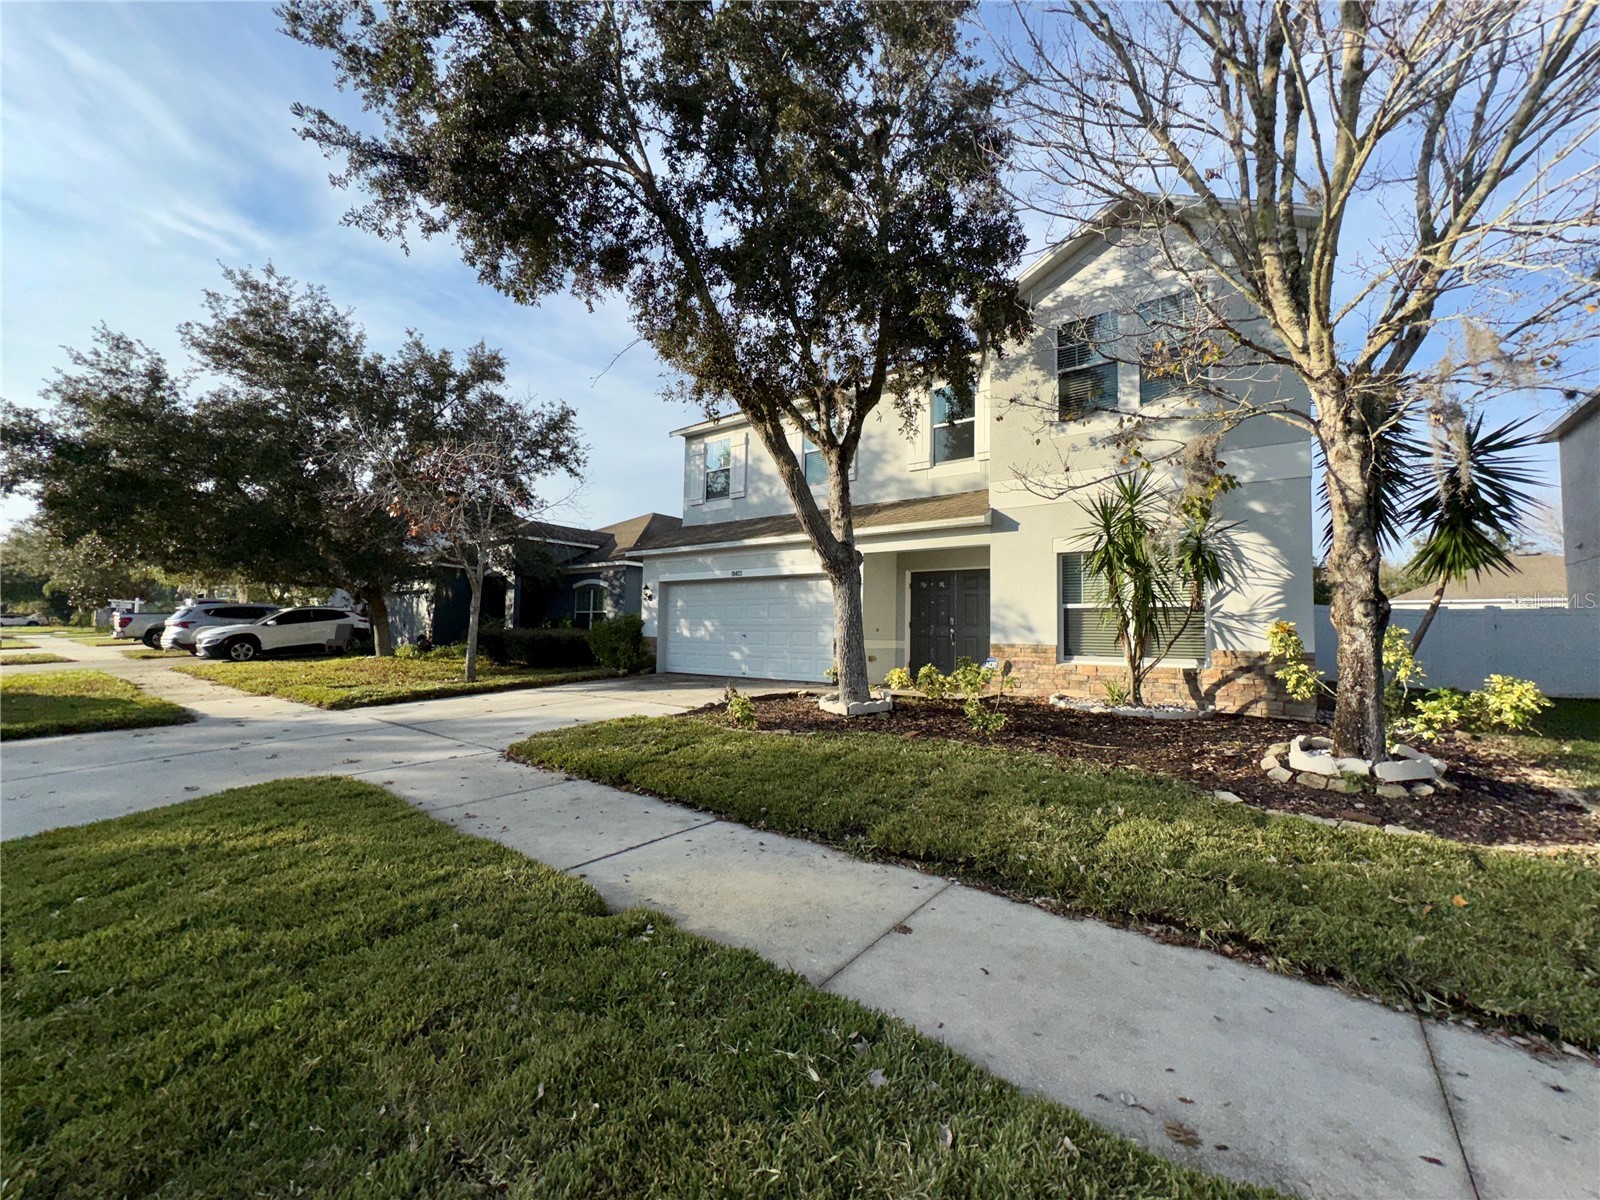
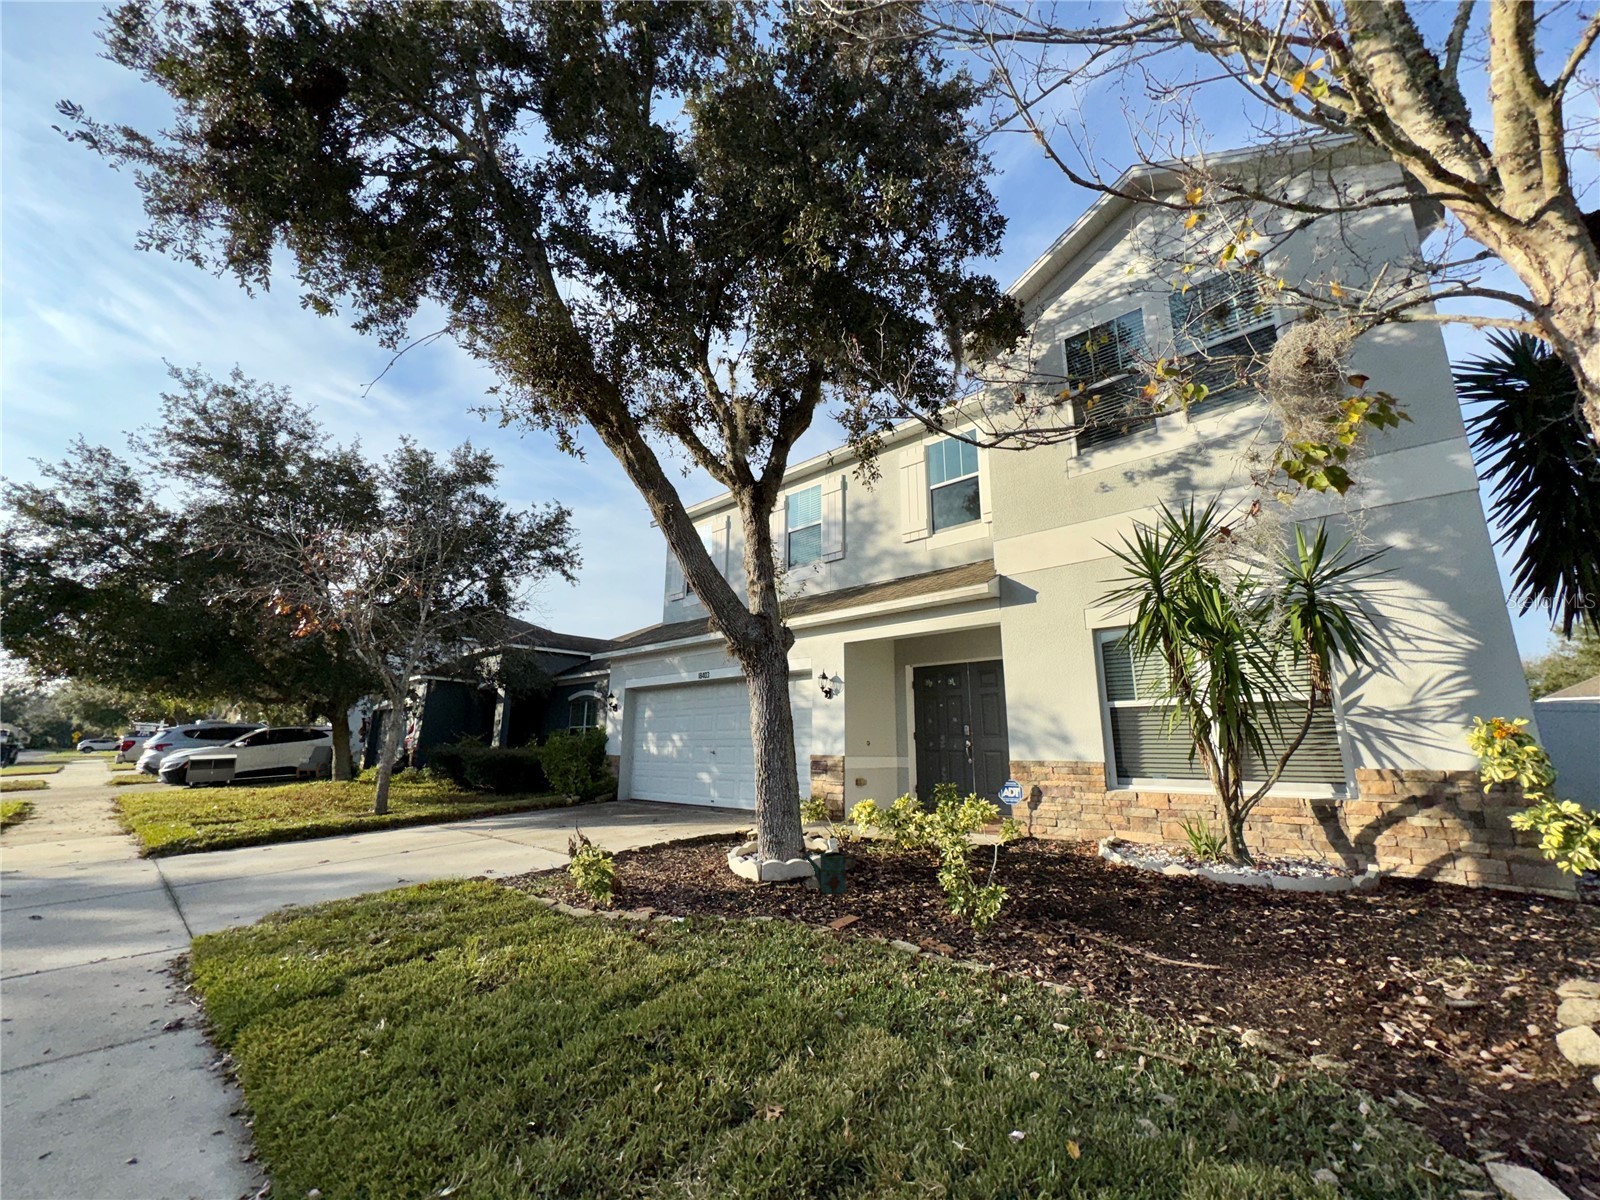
storage bench: none [229,631,275,658] -> present [186,754,237,785]
watering can: none [865,697,903,725] -> present [799,847,854,894]

